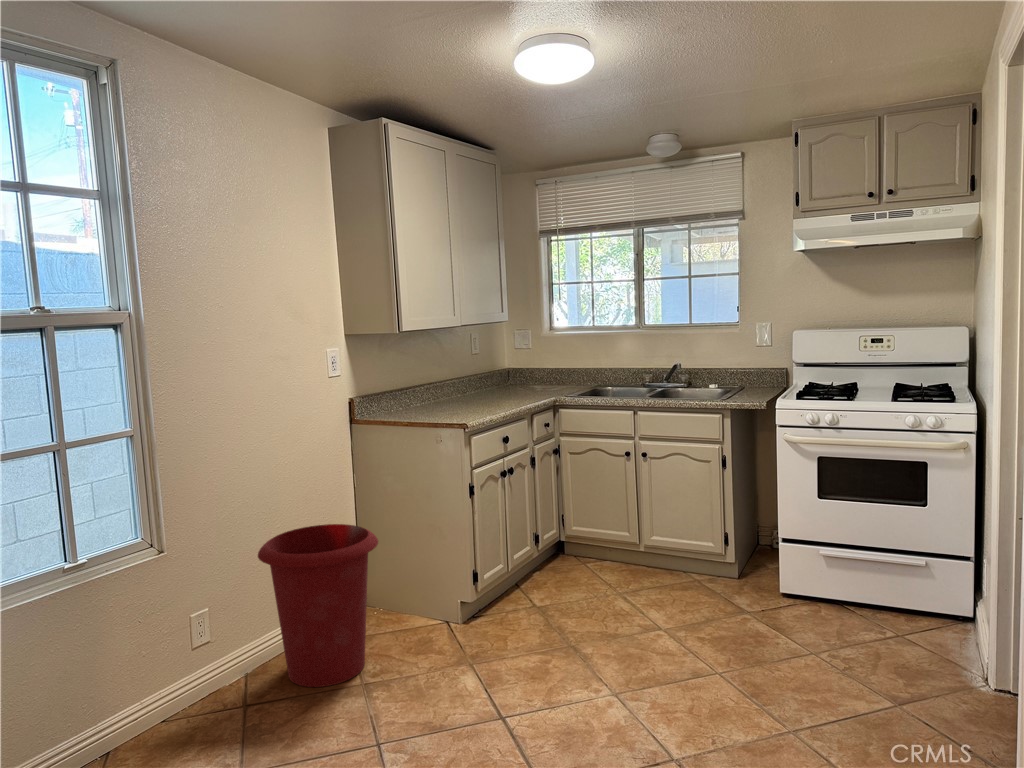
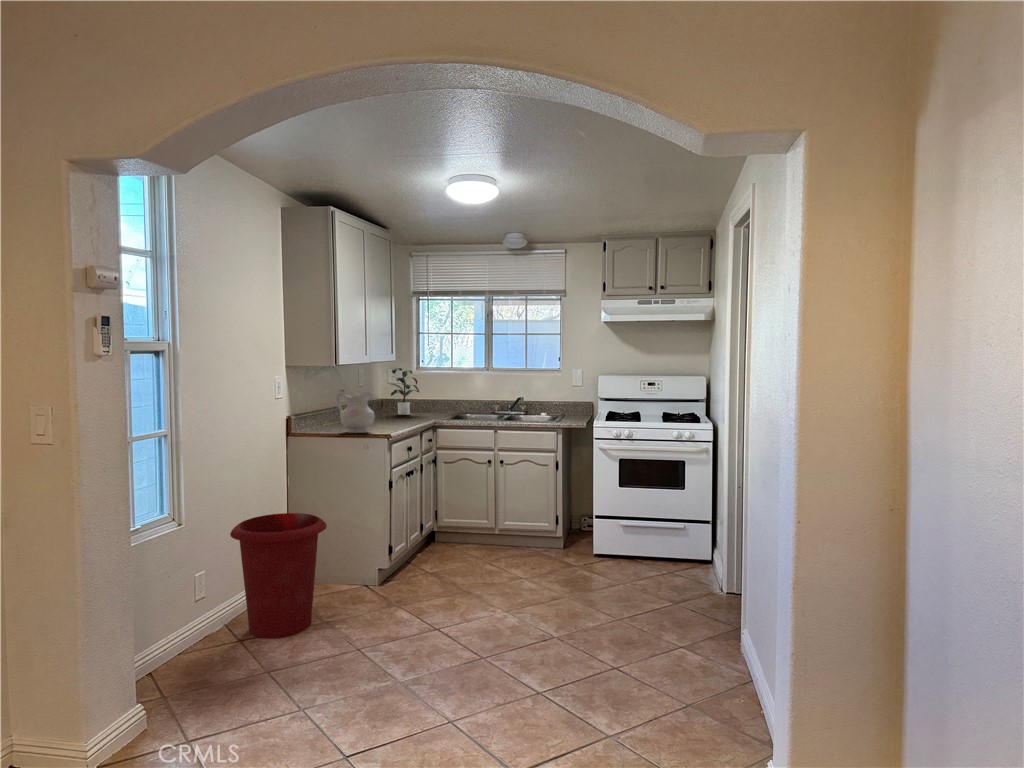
potted plant: none [501,329,555,390] -> present [391,368,419,415]
ceramic pitcher: none [410,362,459,419] -> present [335,390,375,433]

